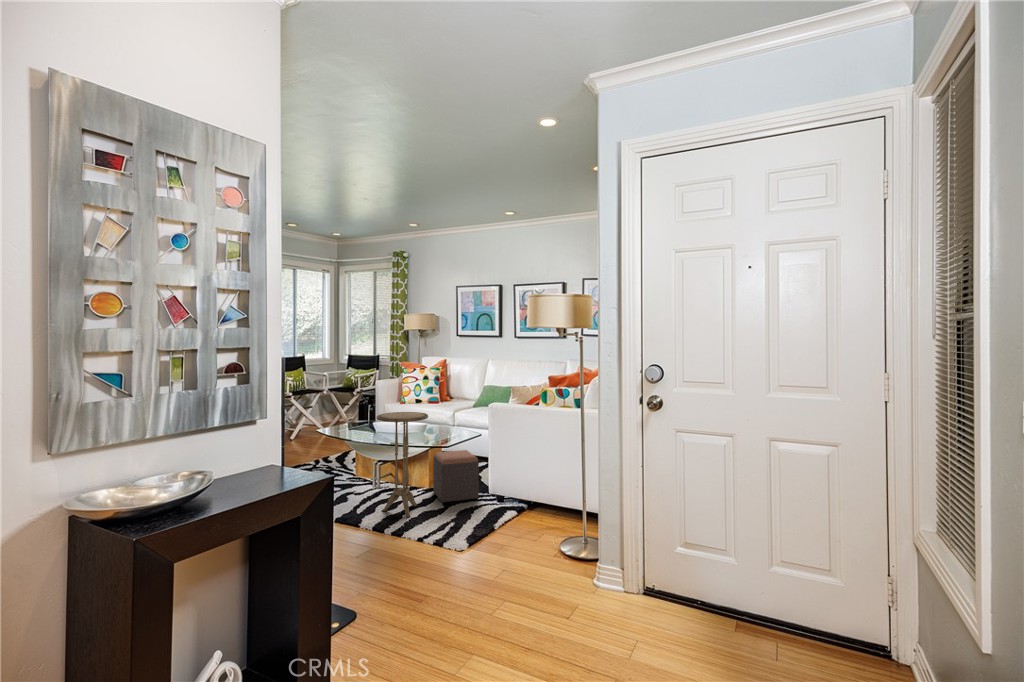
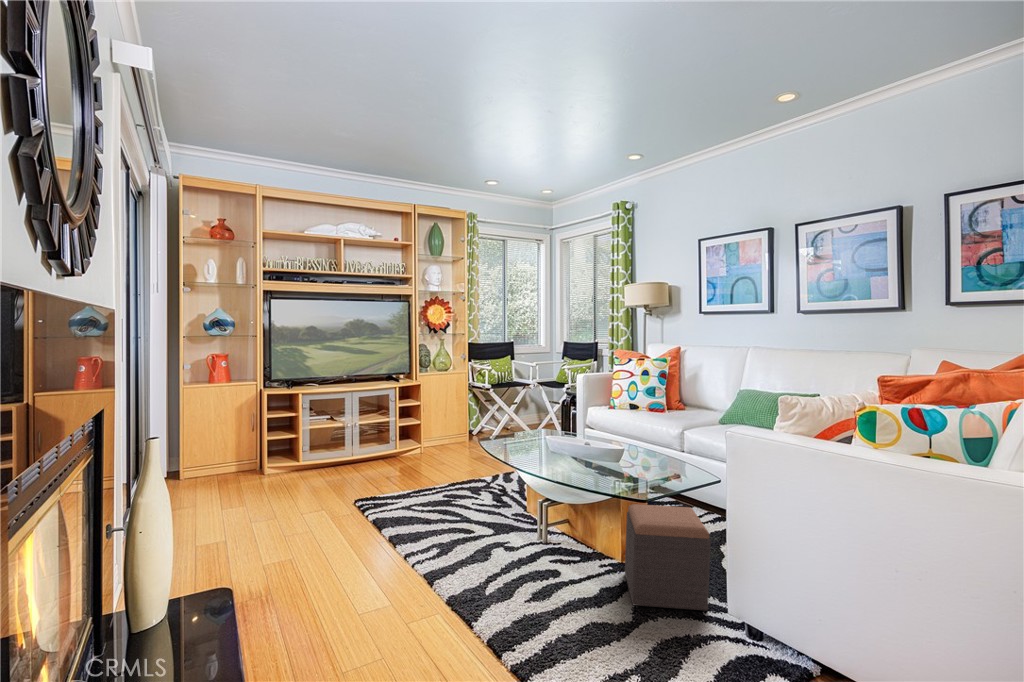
side table: present [376,412,428,517] -> none [513,425,609,631]

